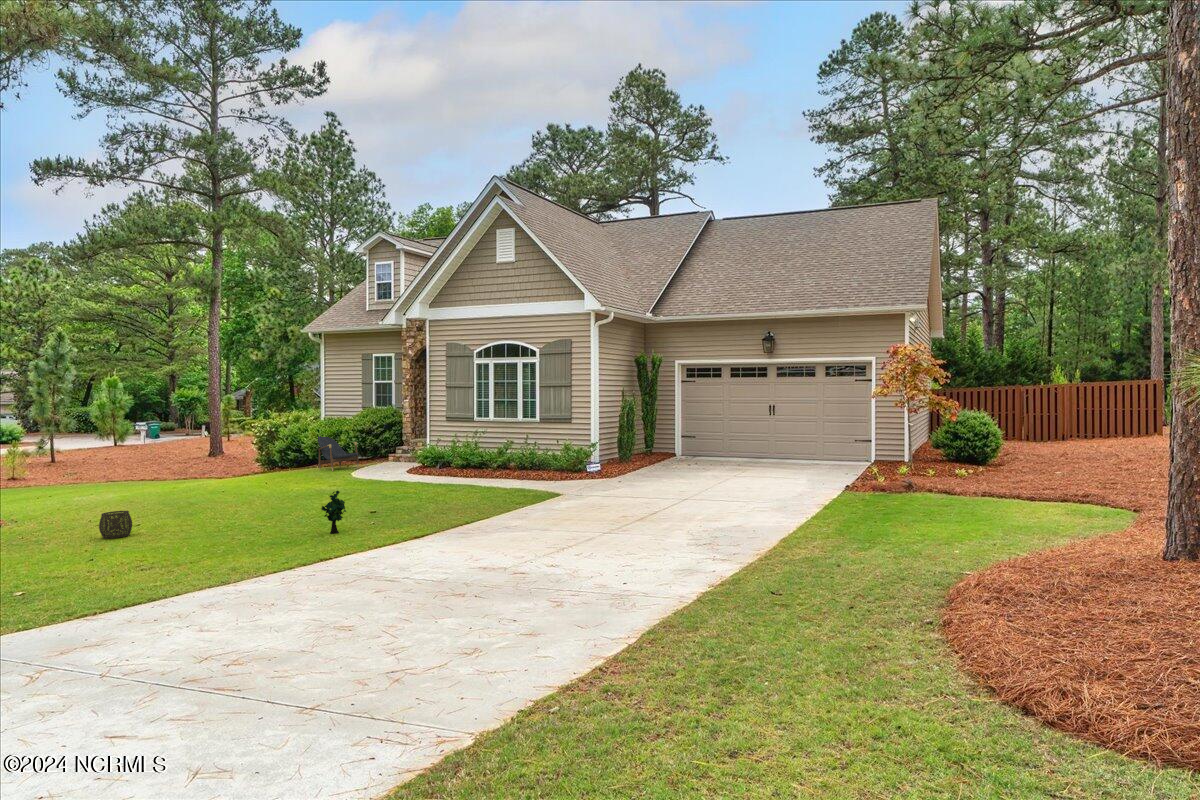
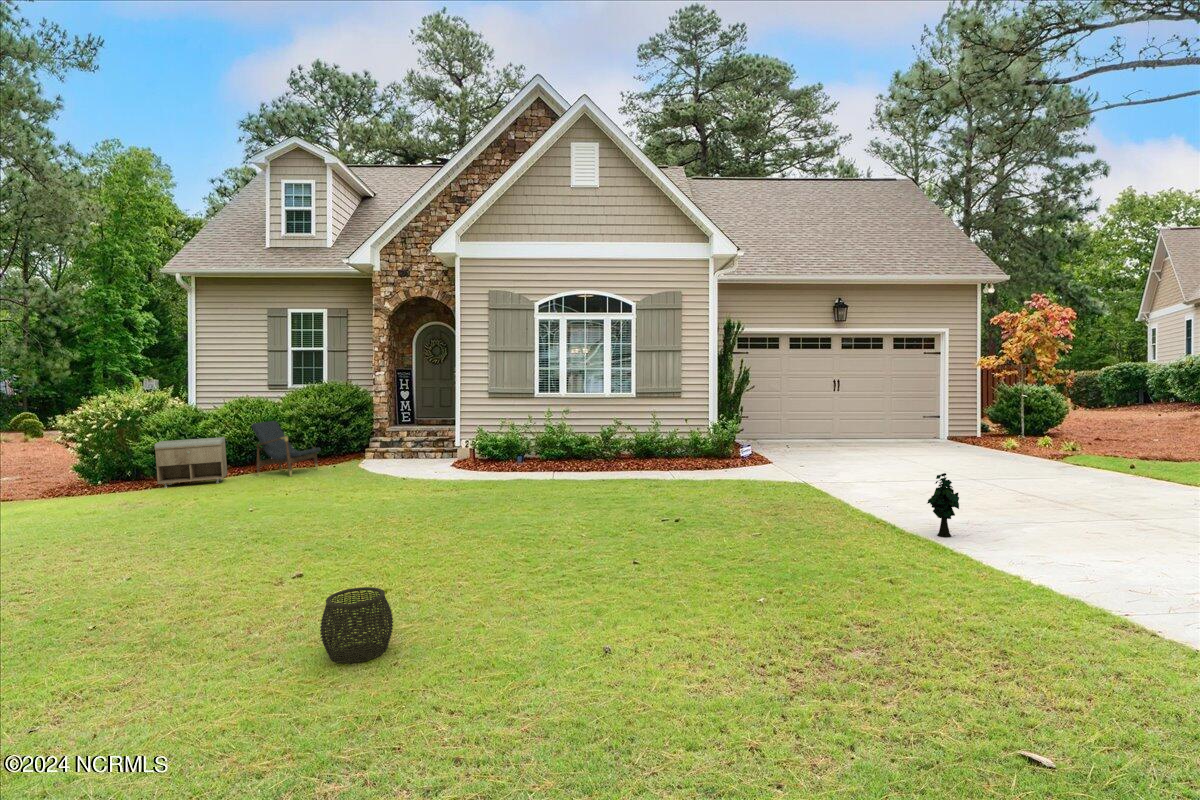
storage bench: none [254,444,301,474] -> present [155,437,227,488]
decorative plant: present [321,491,346,534] -> present [927,473,959,537]

